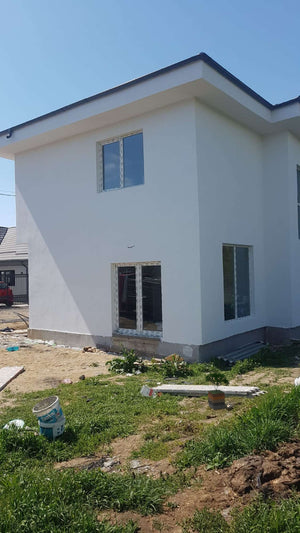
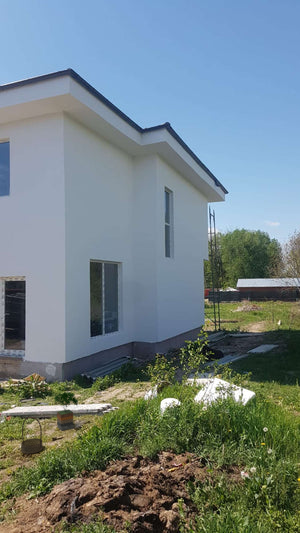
basket: none [180,393,201,428] -> present [21,417,43,454]

